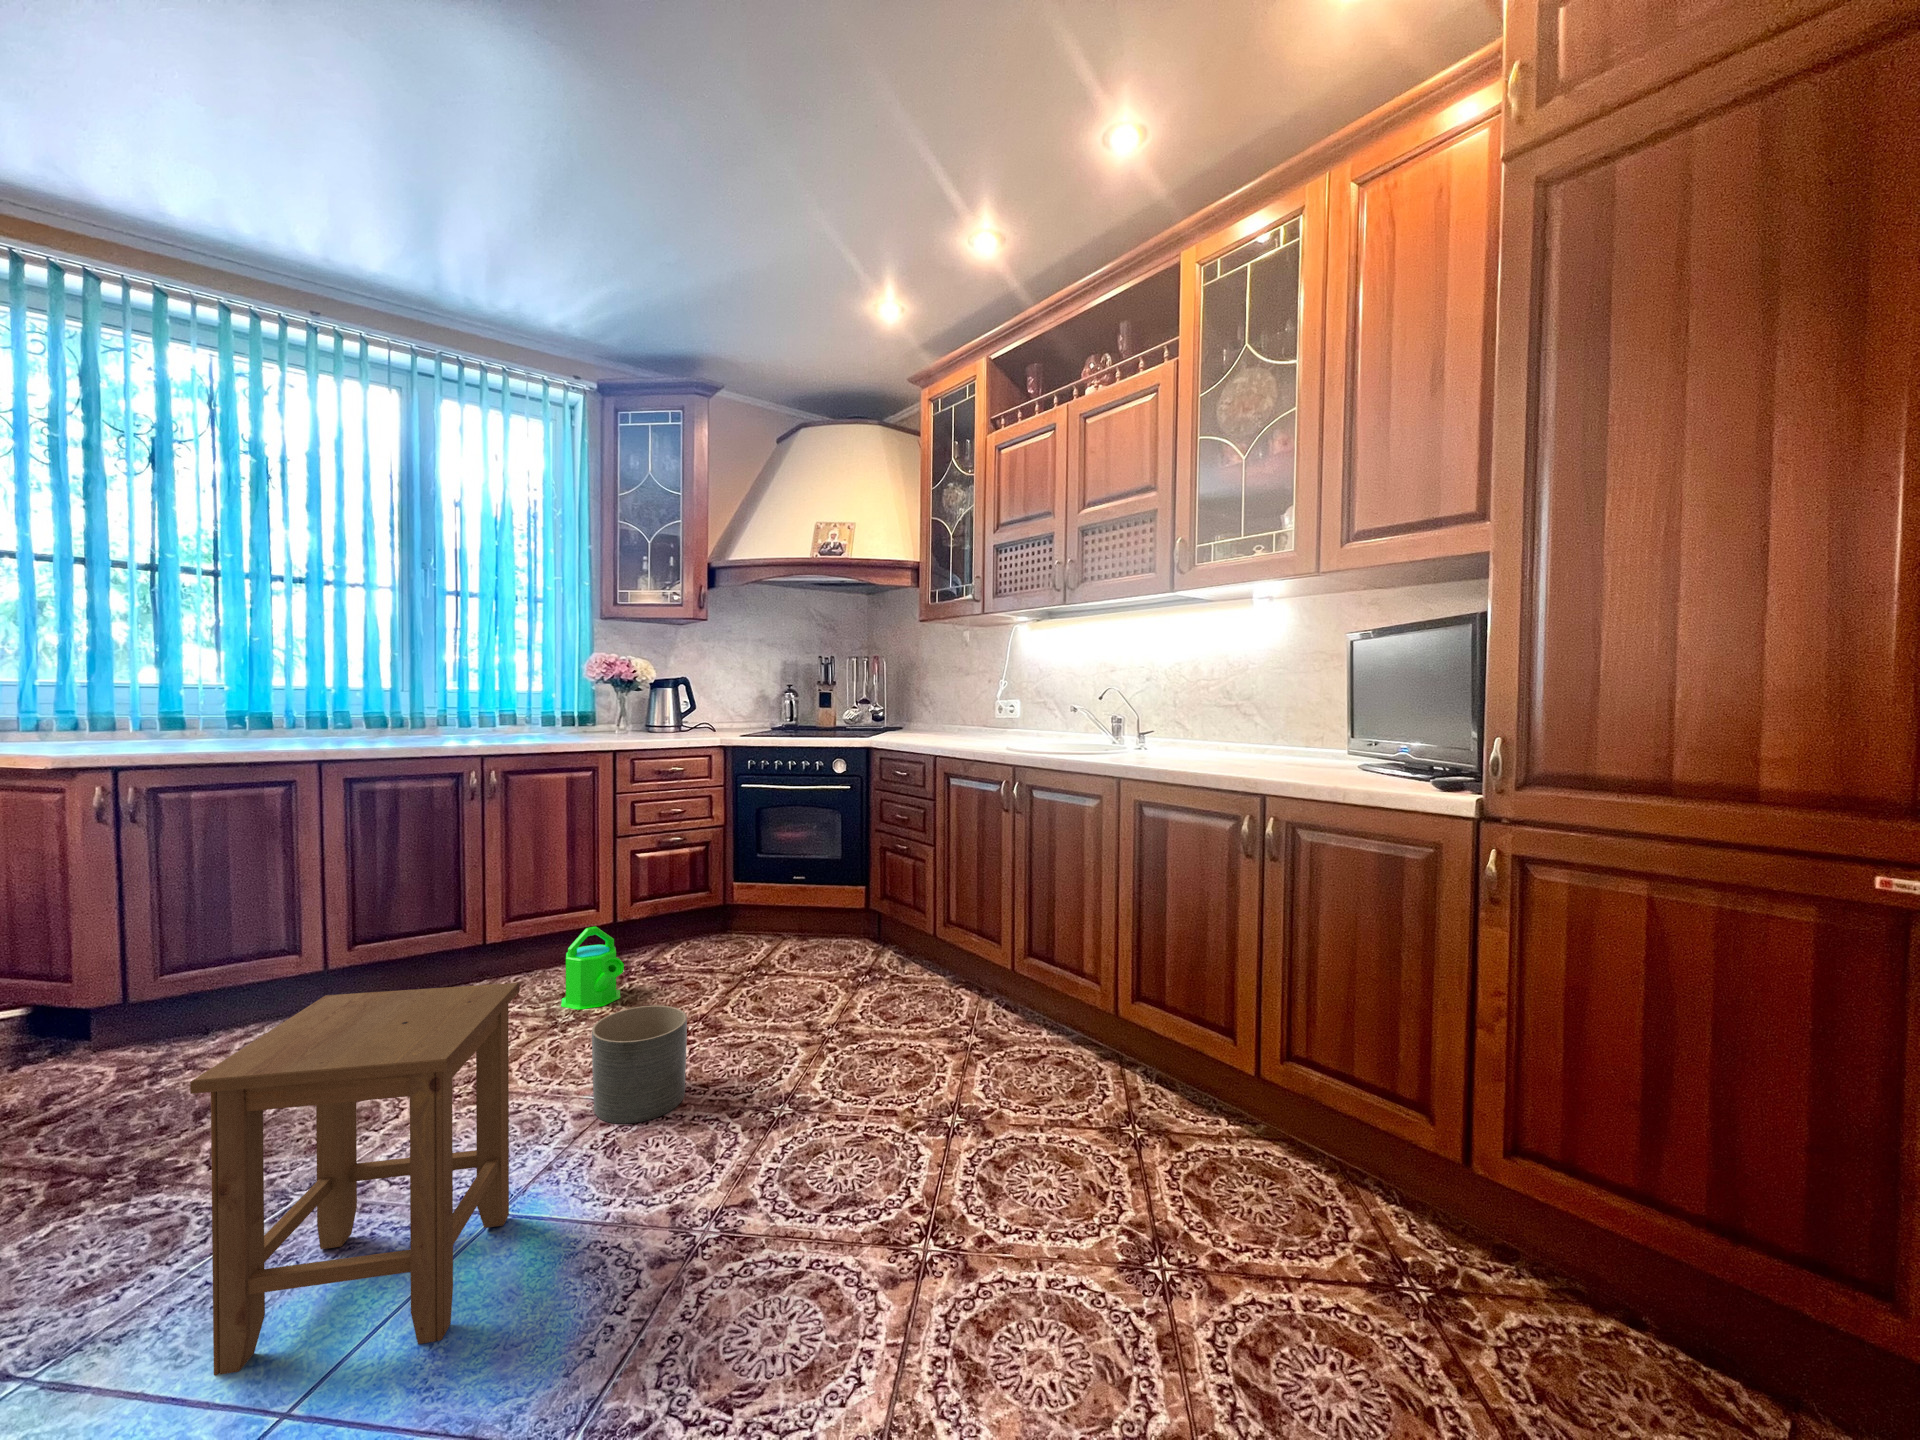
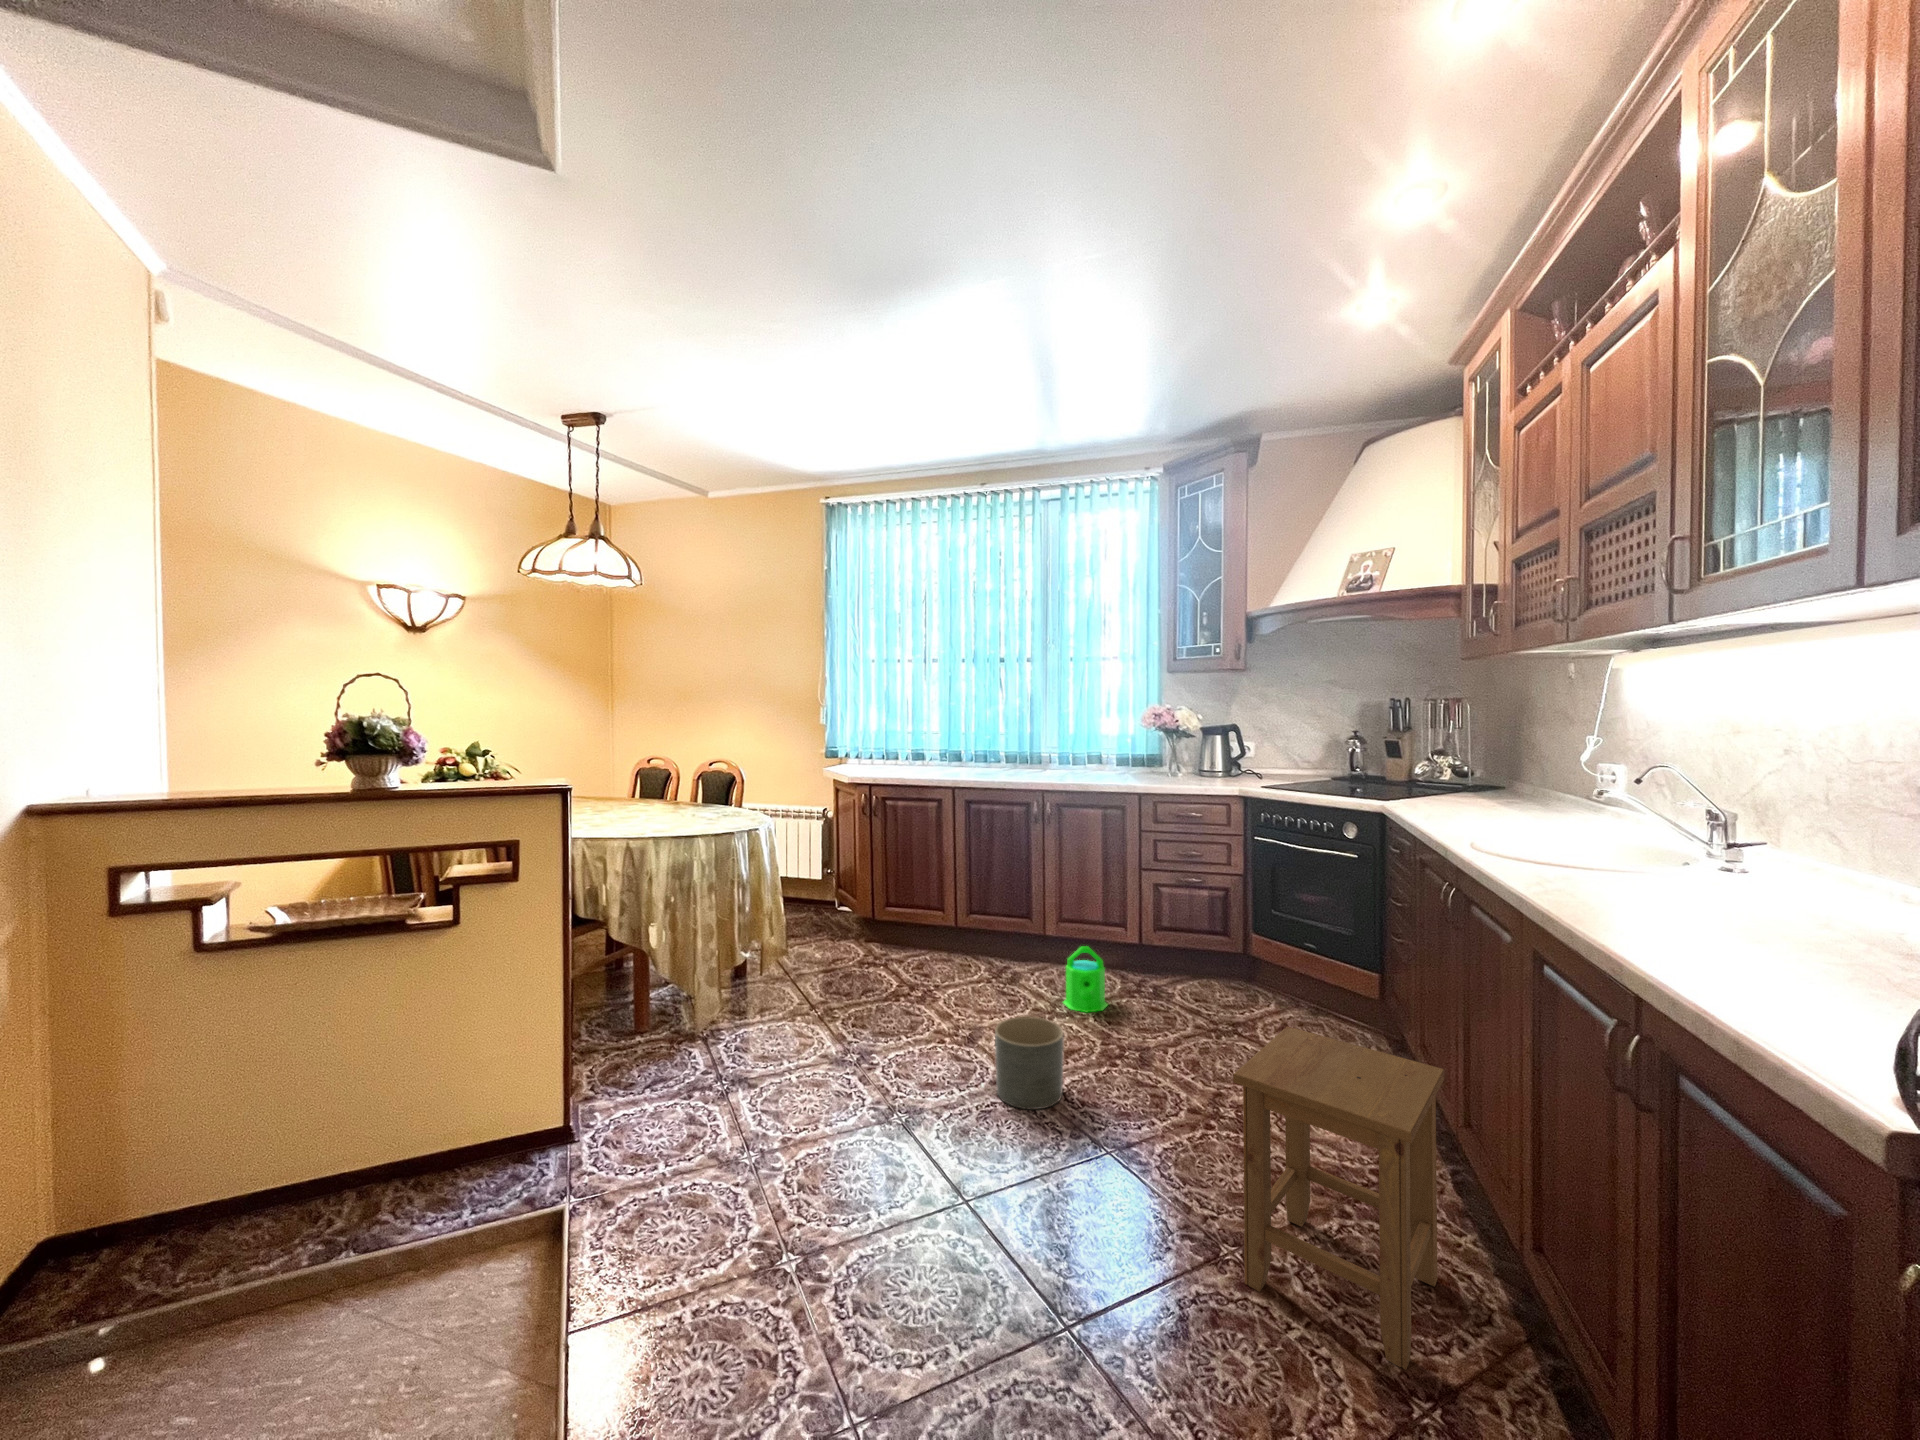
stool: present [190,983,520,1375] -> present [1233,1026,1445,1370]

